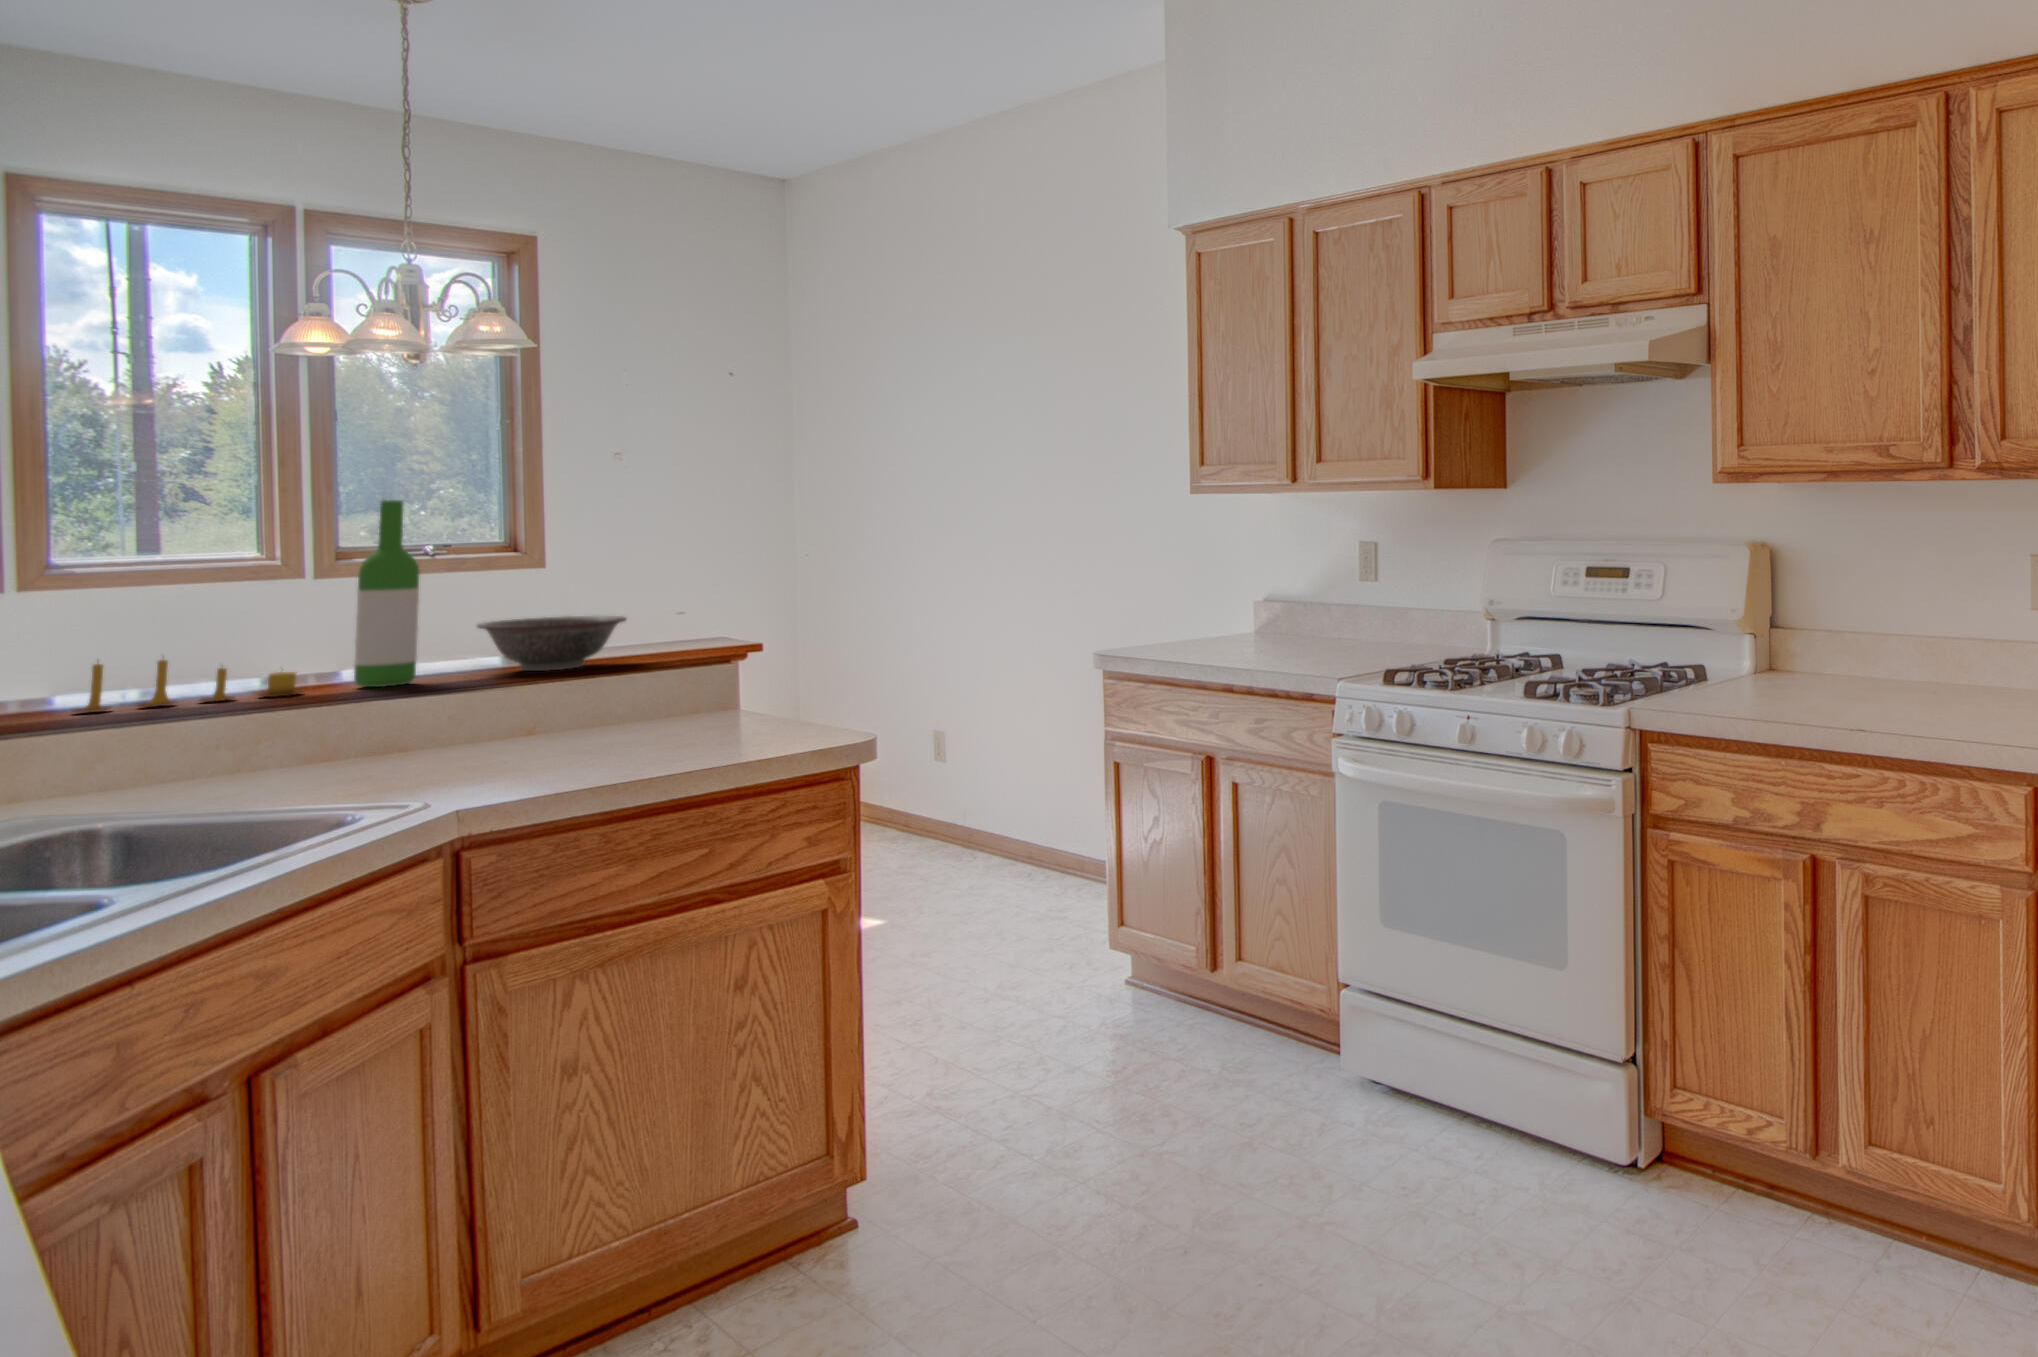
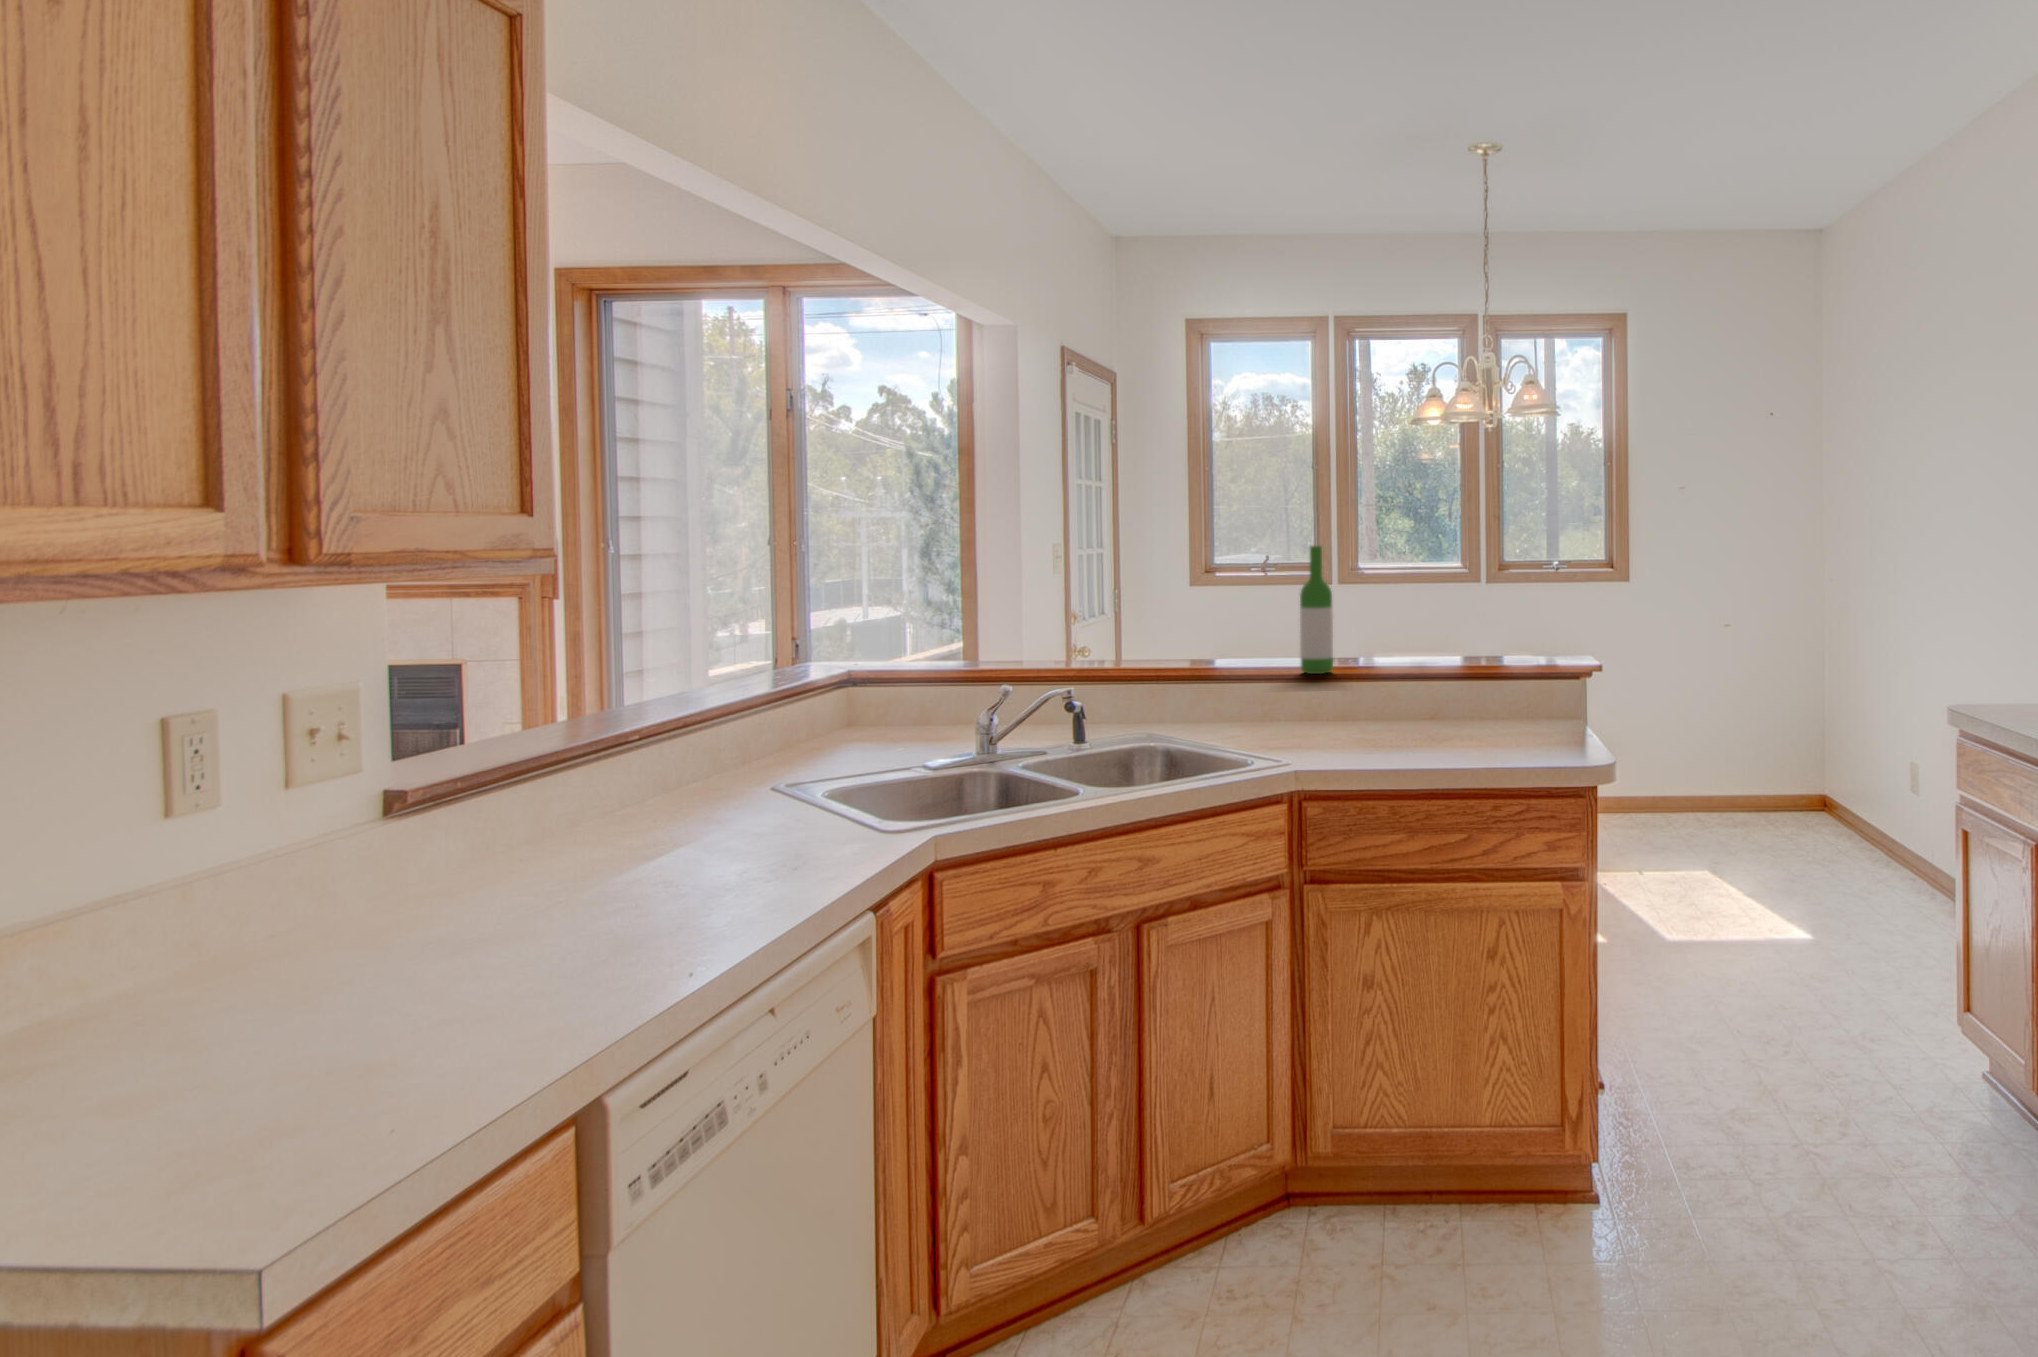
decorative bowl: present [477,616,626,671] -> none [1373,630,1465,672]
candle: present [72,659,302,712] -> none [1172,641,1275,674]

